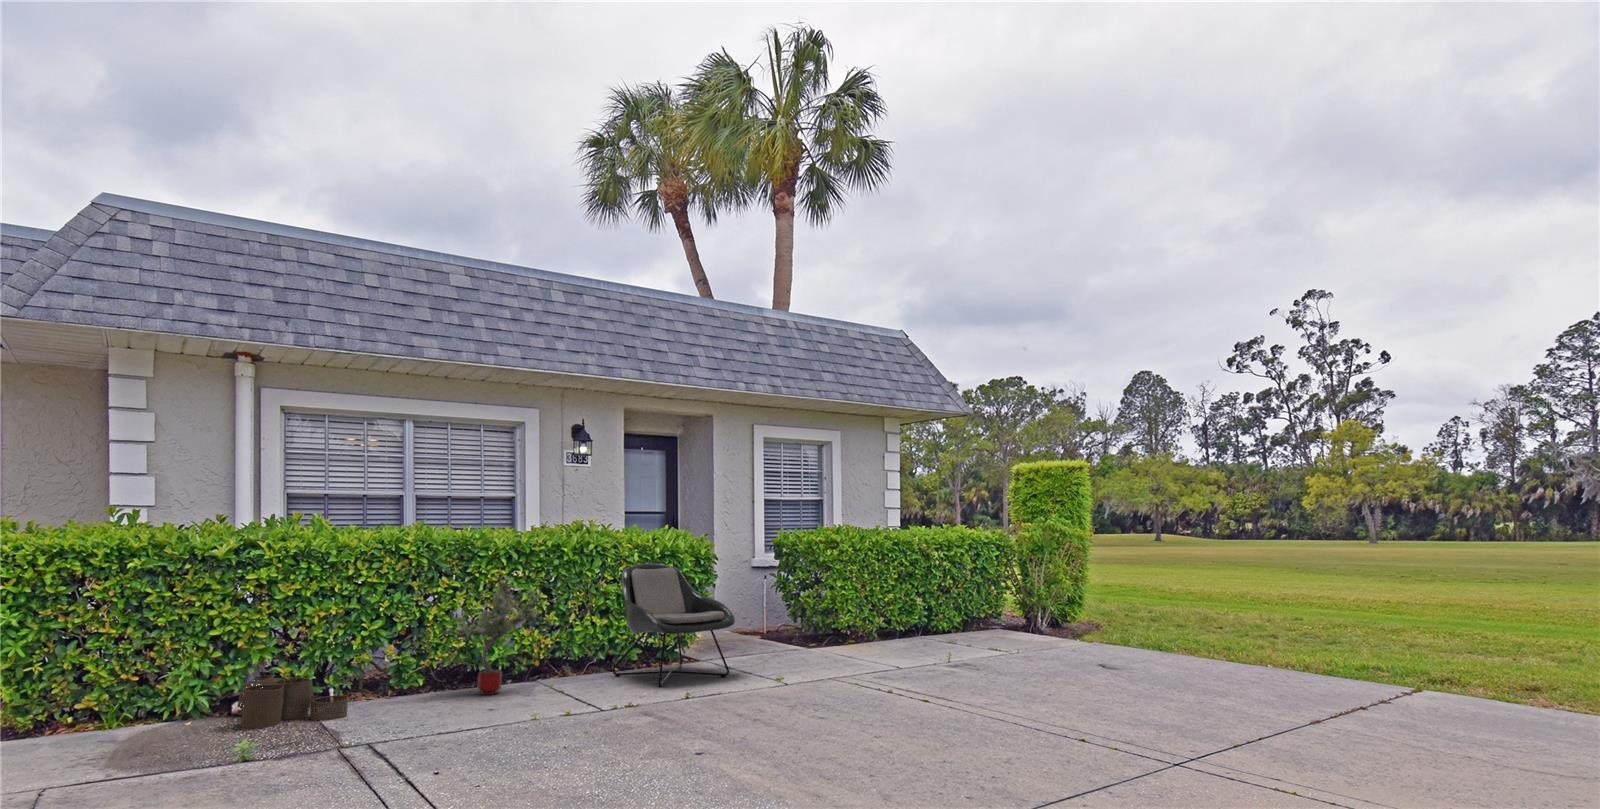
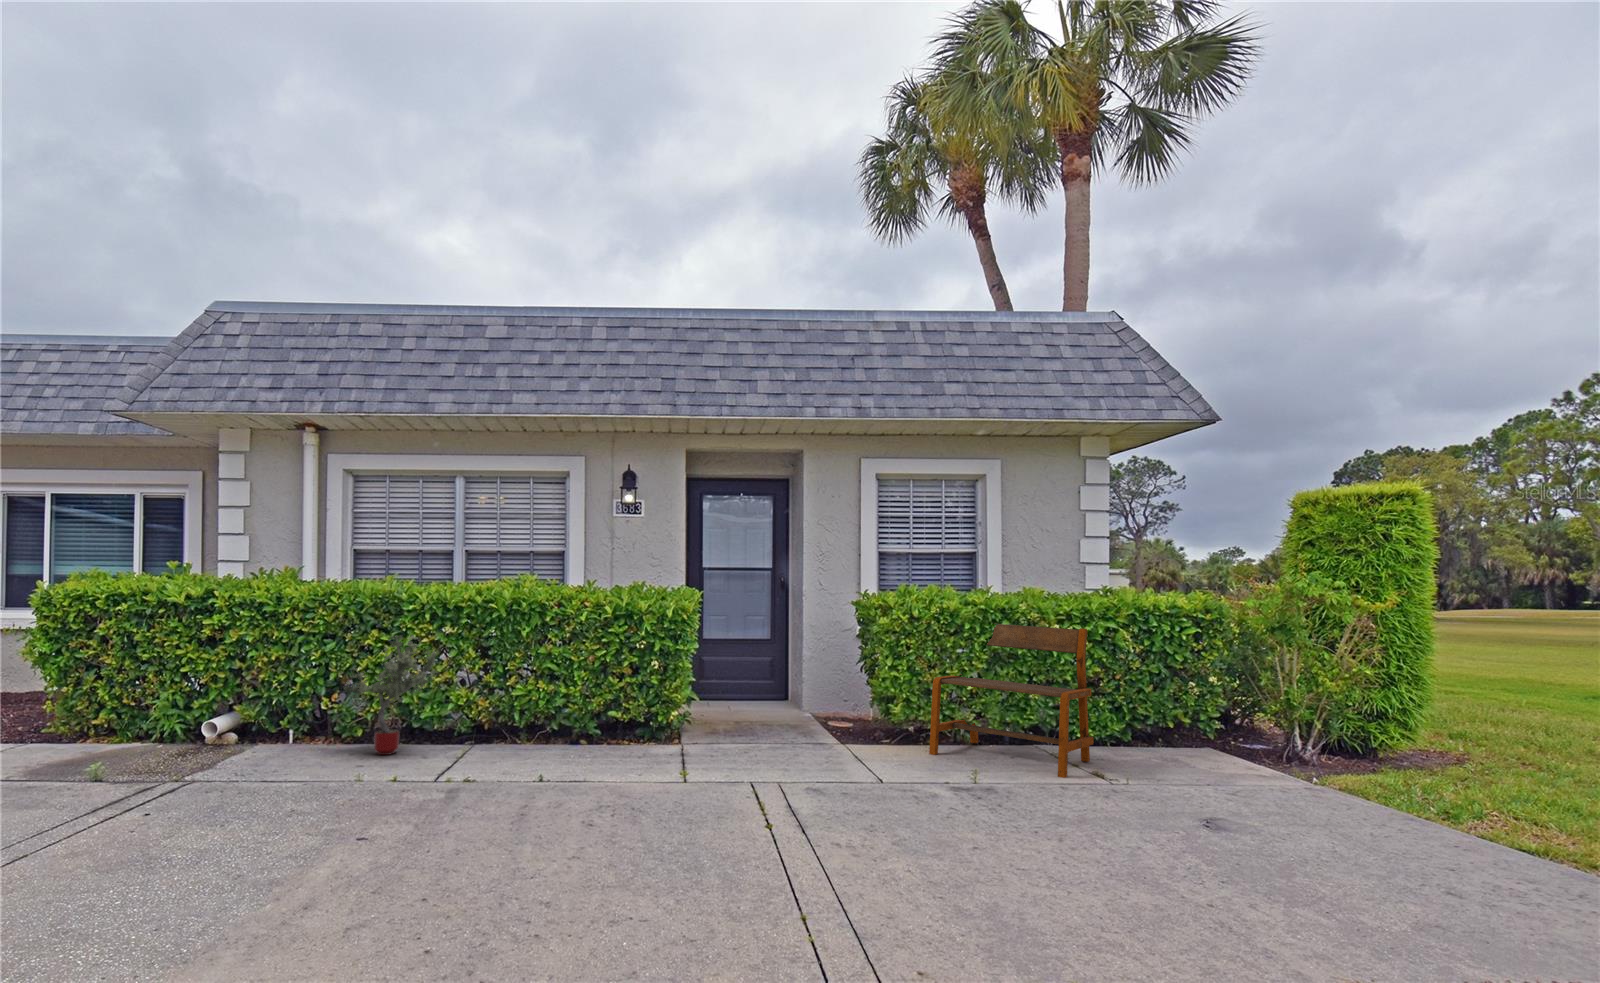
bench: none [871,550,977,650] -> present [929,624,1094,778]
lounge chair: present [612,563,735,687] -> none [523,628,646,772]
woven basket: present [237,672,349,729] -> none [140,710,235,761]

